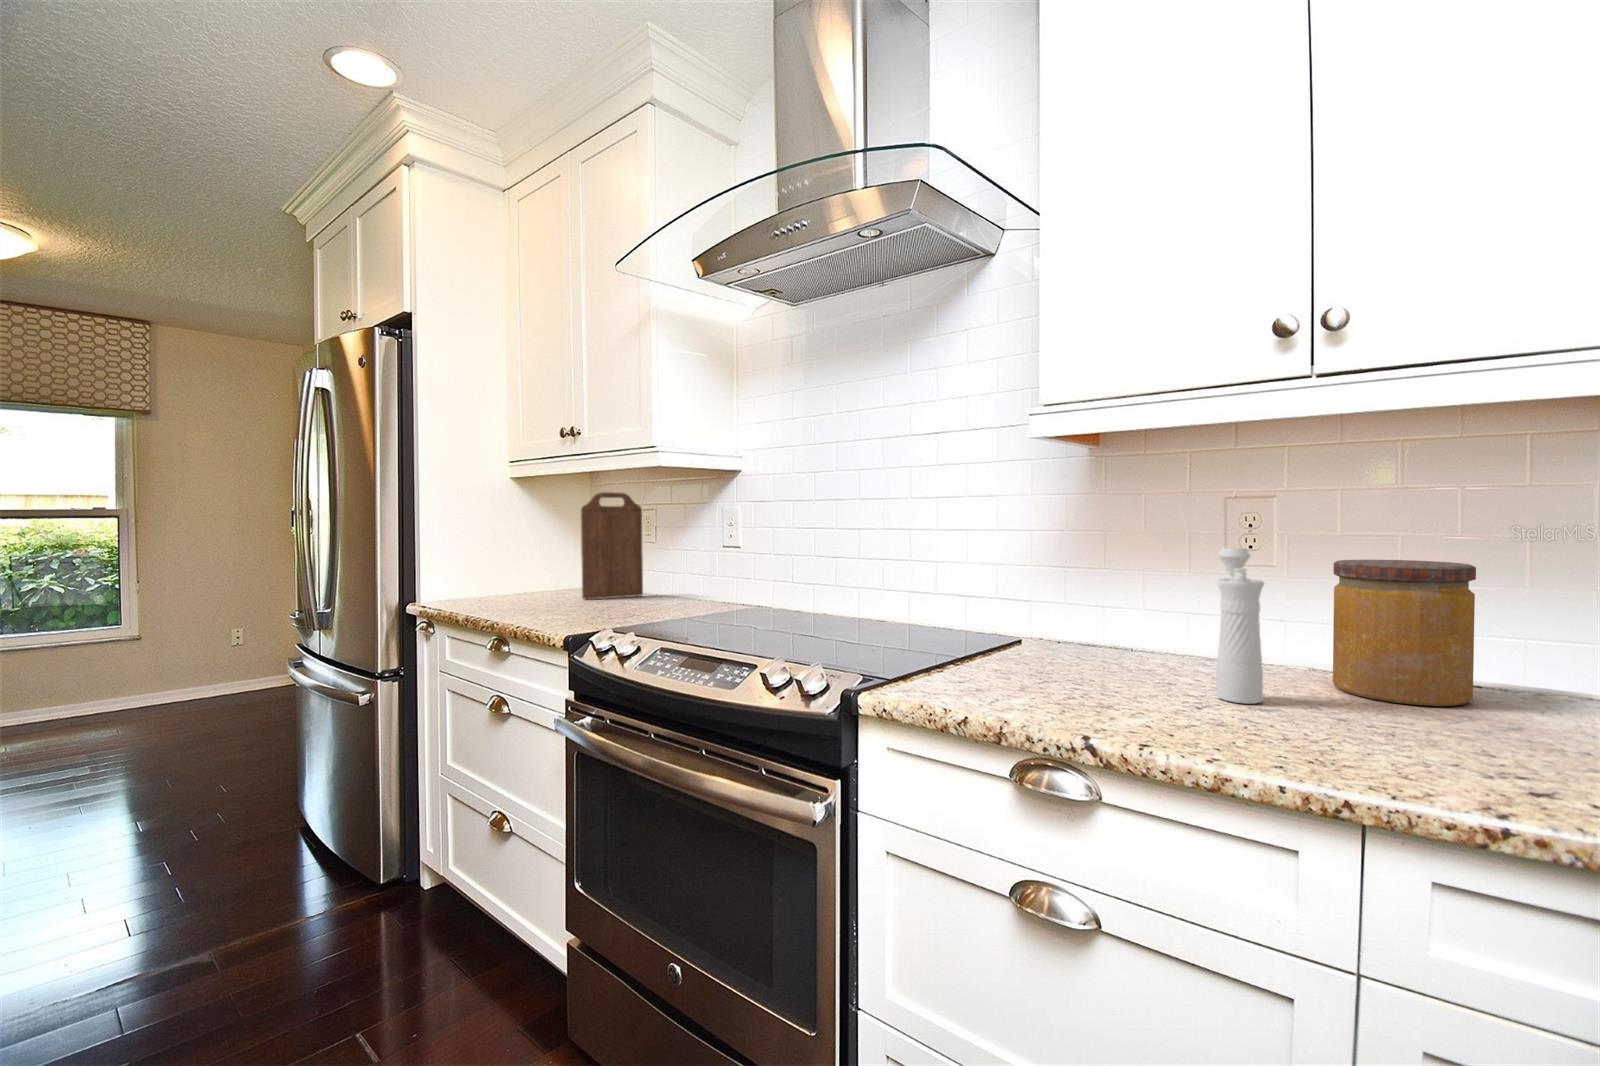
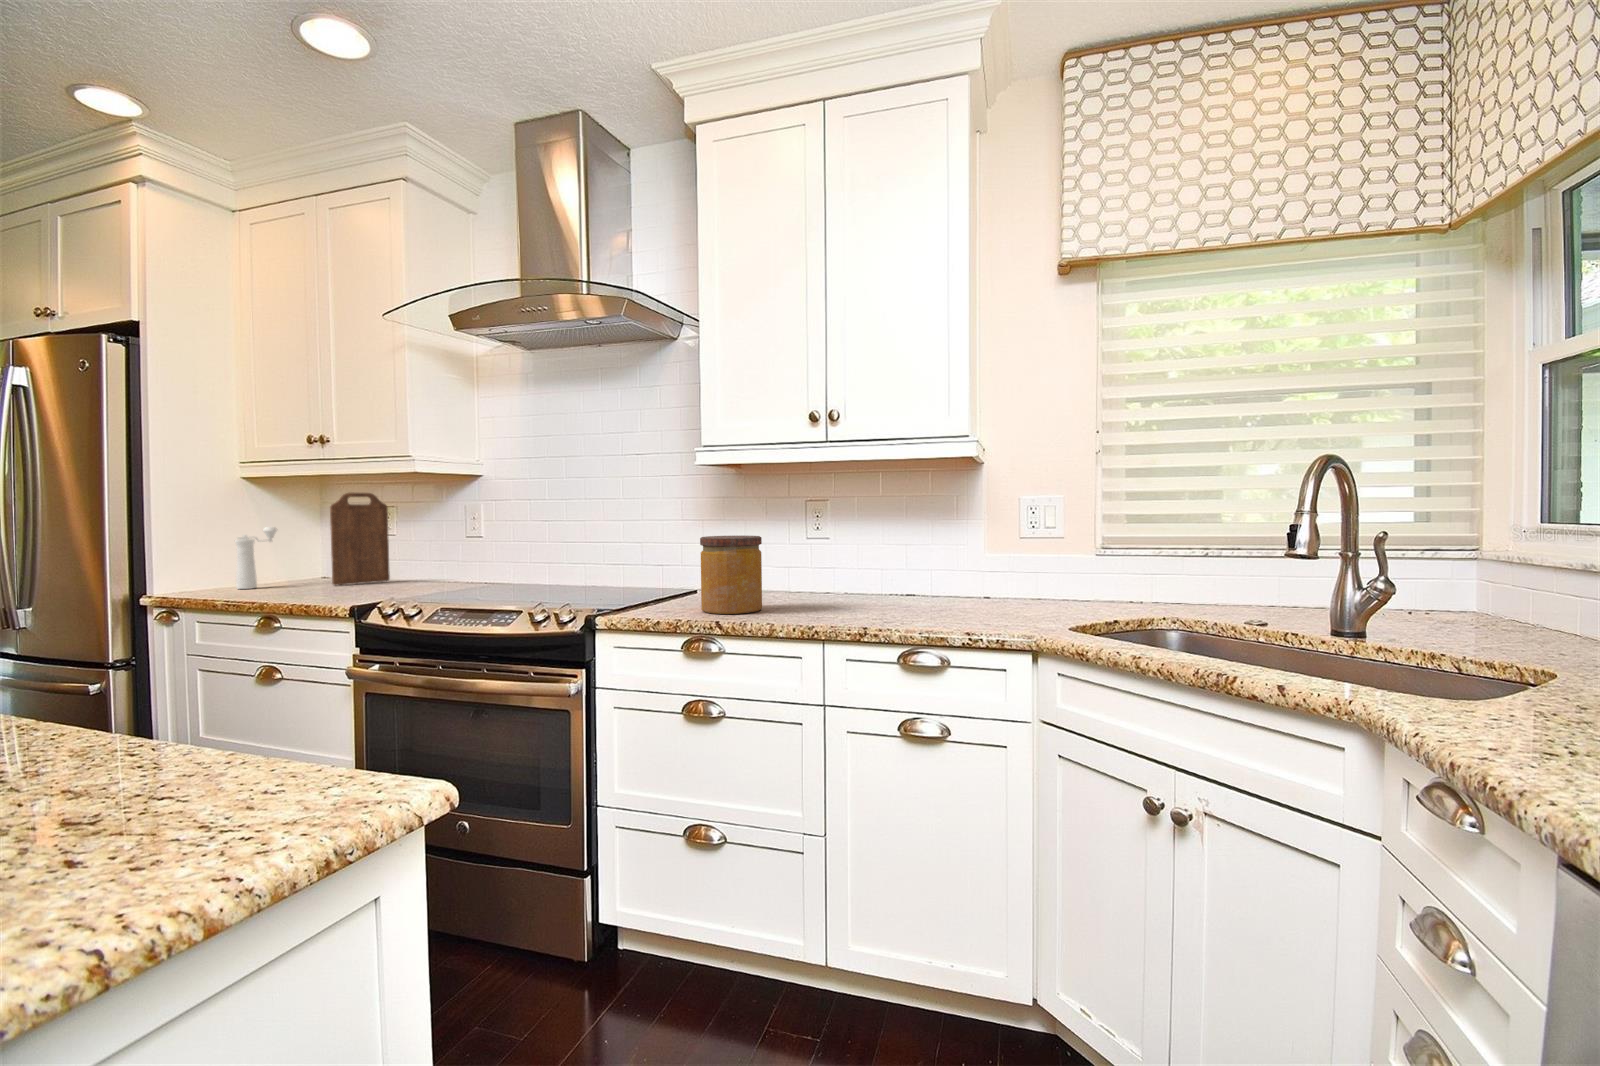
pepper mill: present [1216,547,1264,704] -> present [235,527,277,589]
jar: present [1333,560,1476,706] -> present [700,536,762,614]

